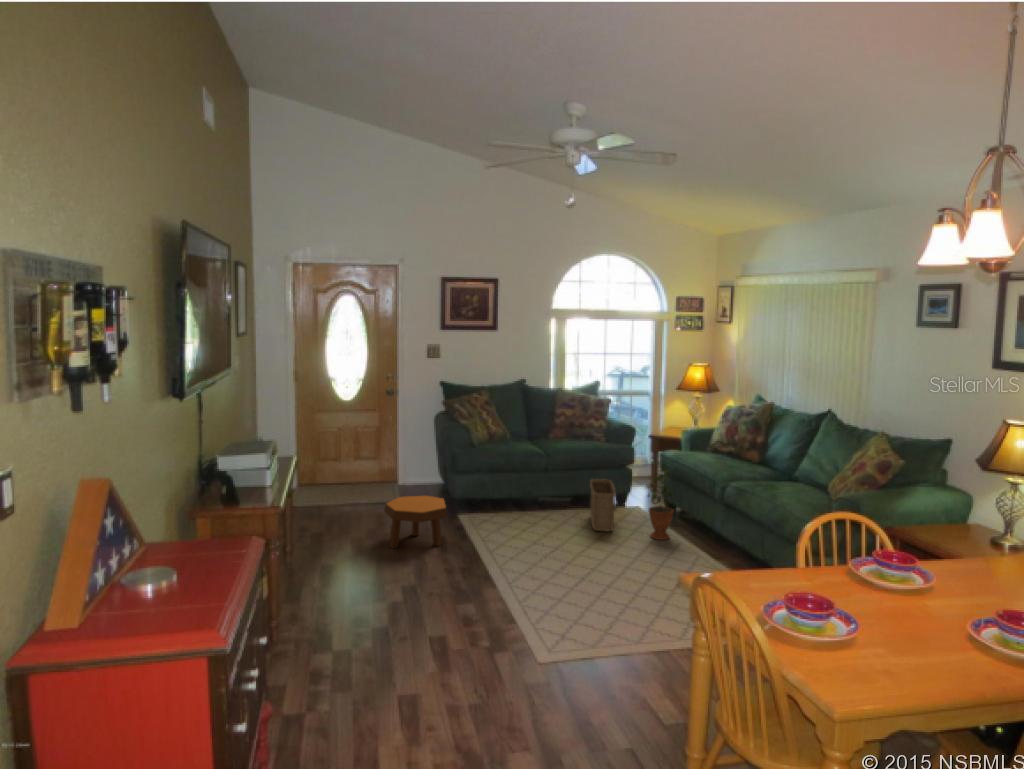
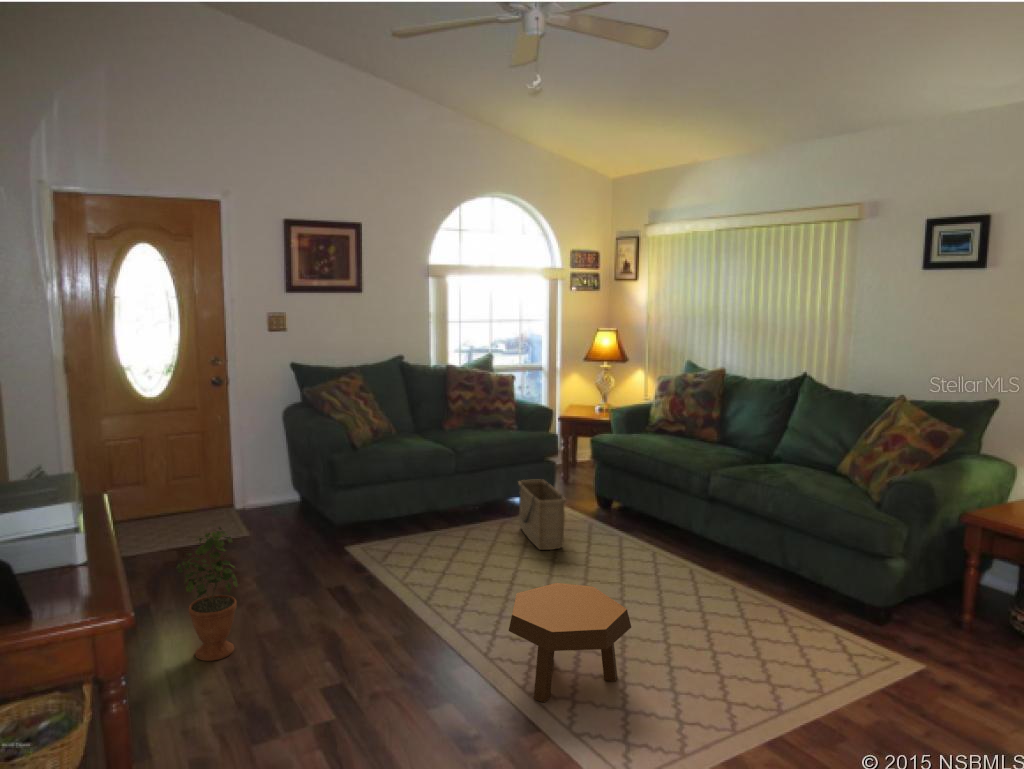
potted plant: present [646,469,673,540] -> present [176,527,238,661]
footstool: present [384,496,447,548] -> present [509,583,631,703]

